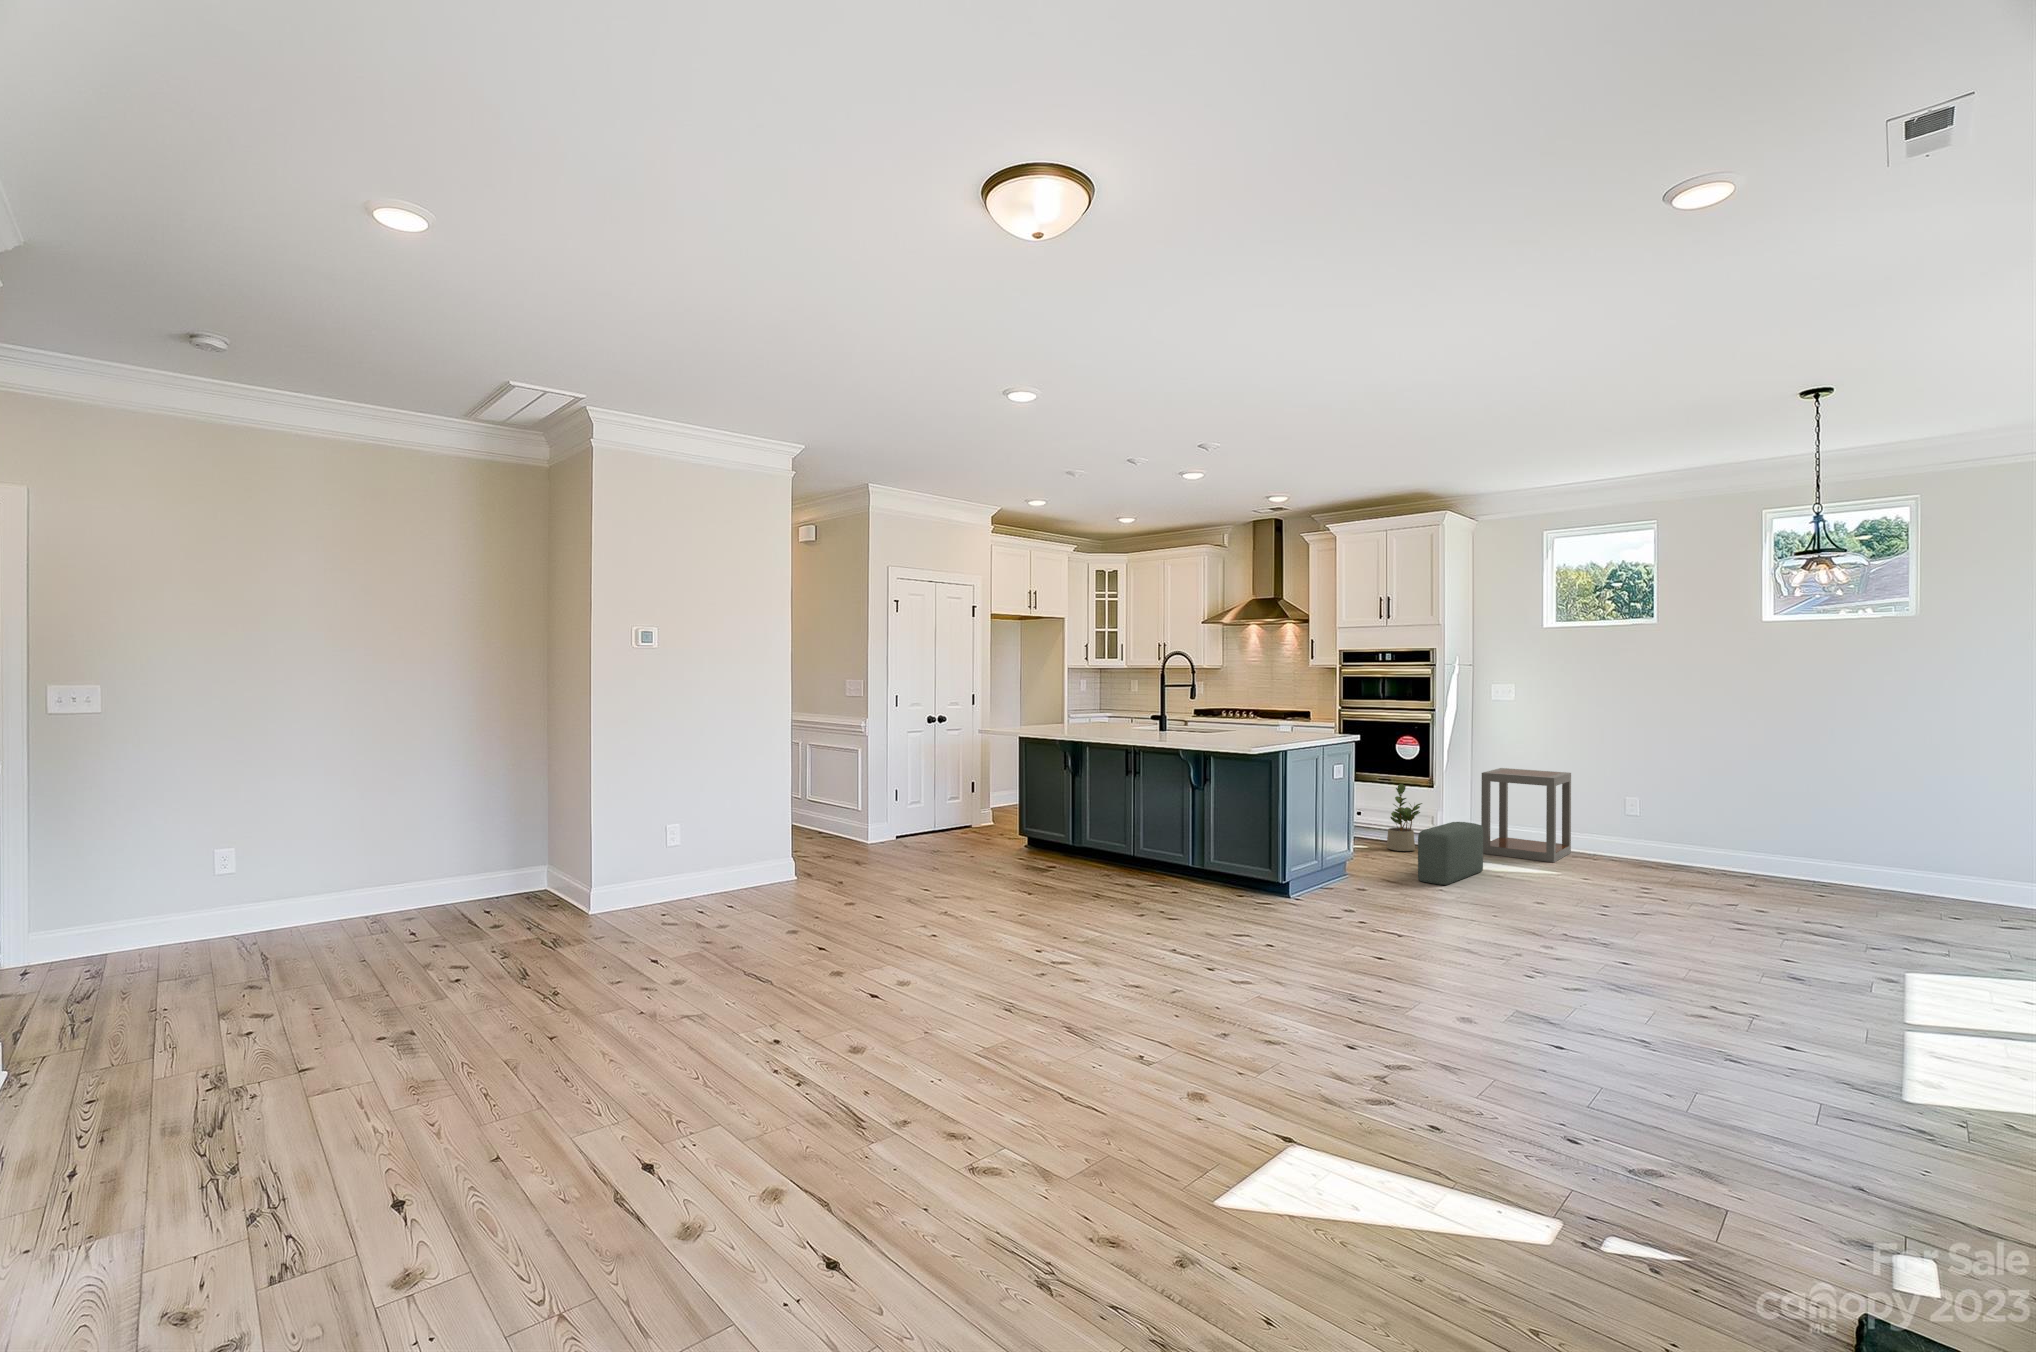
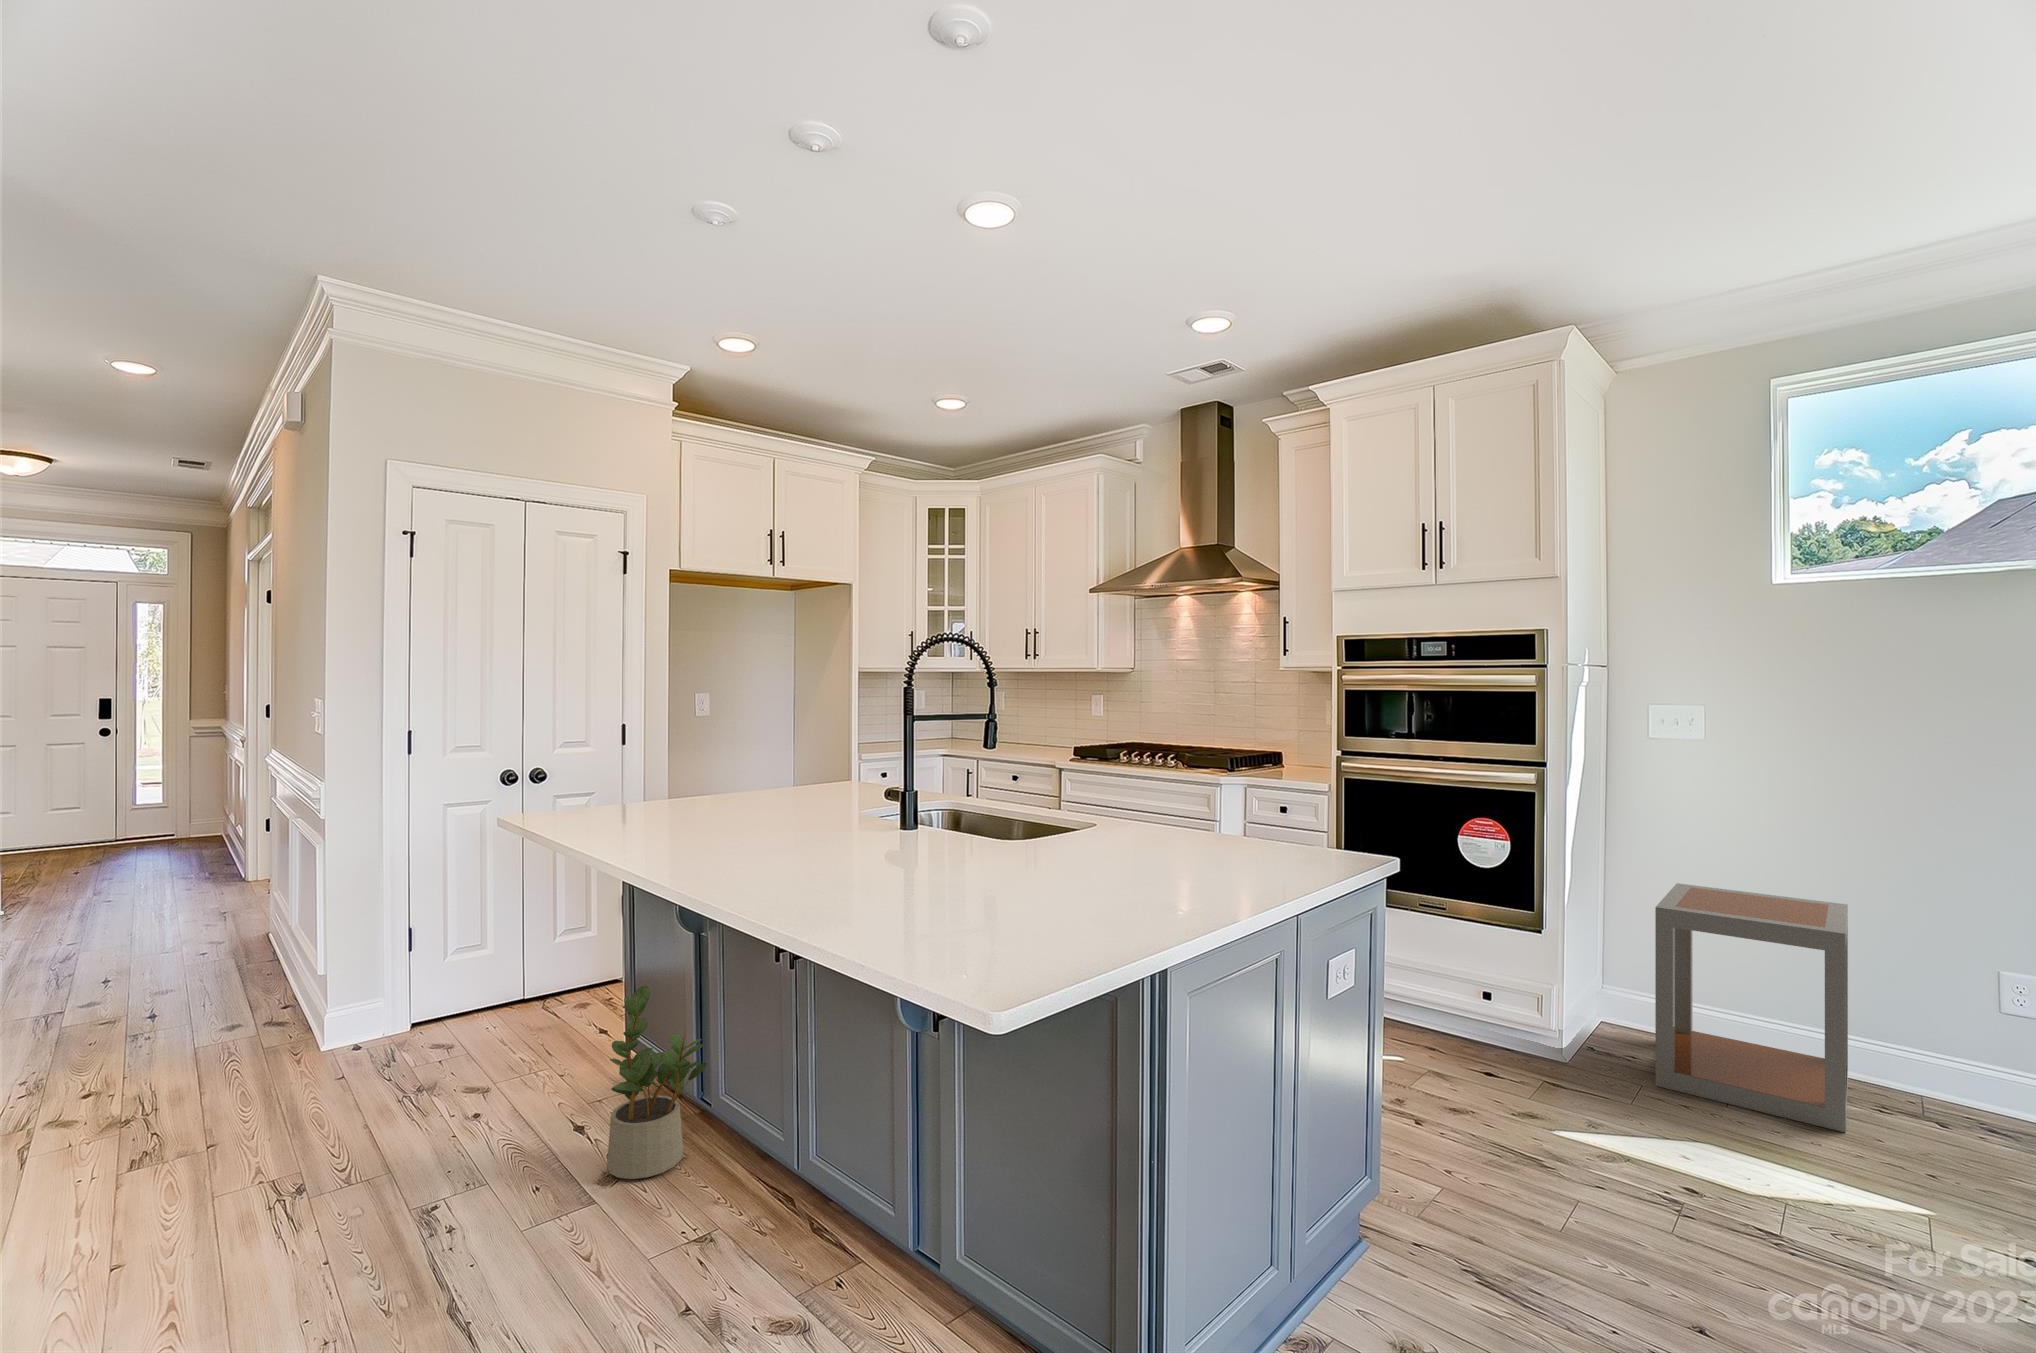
potted plant: present [1387,784,1422,851] -> present [607,986,707,1179]
pouf: present [1418,822,1483,885] -> none [1565,1058,1711,1299]

